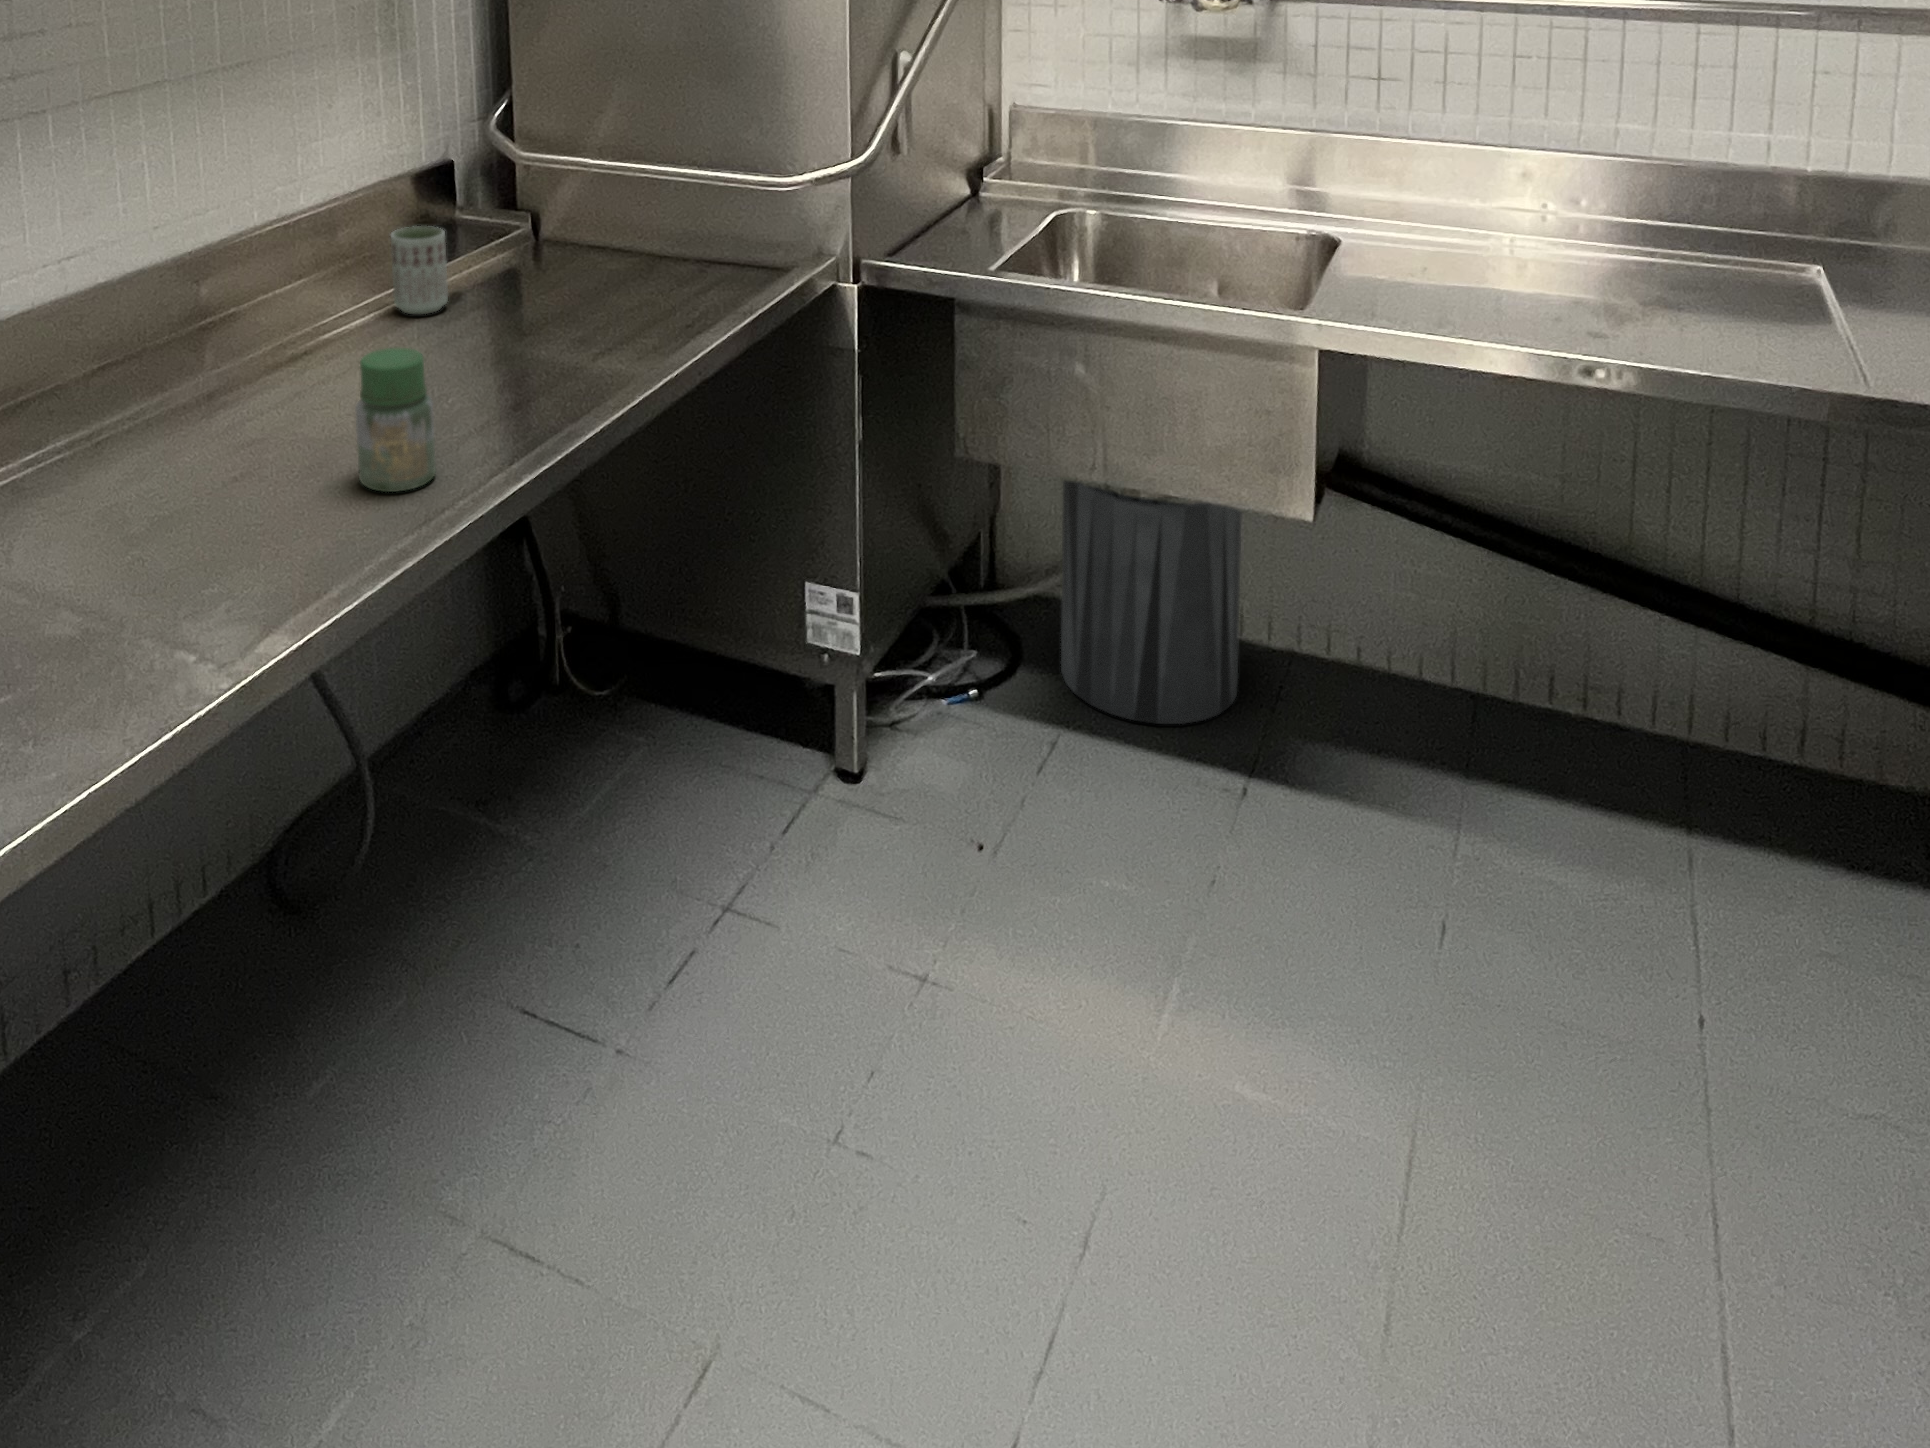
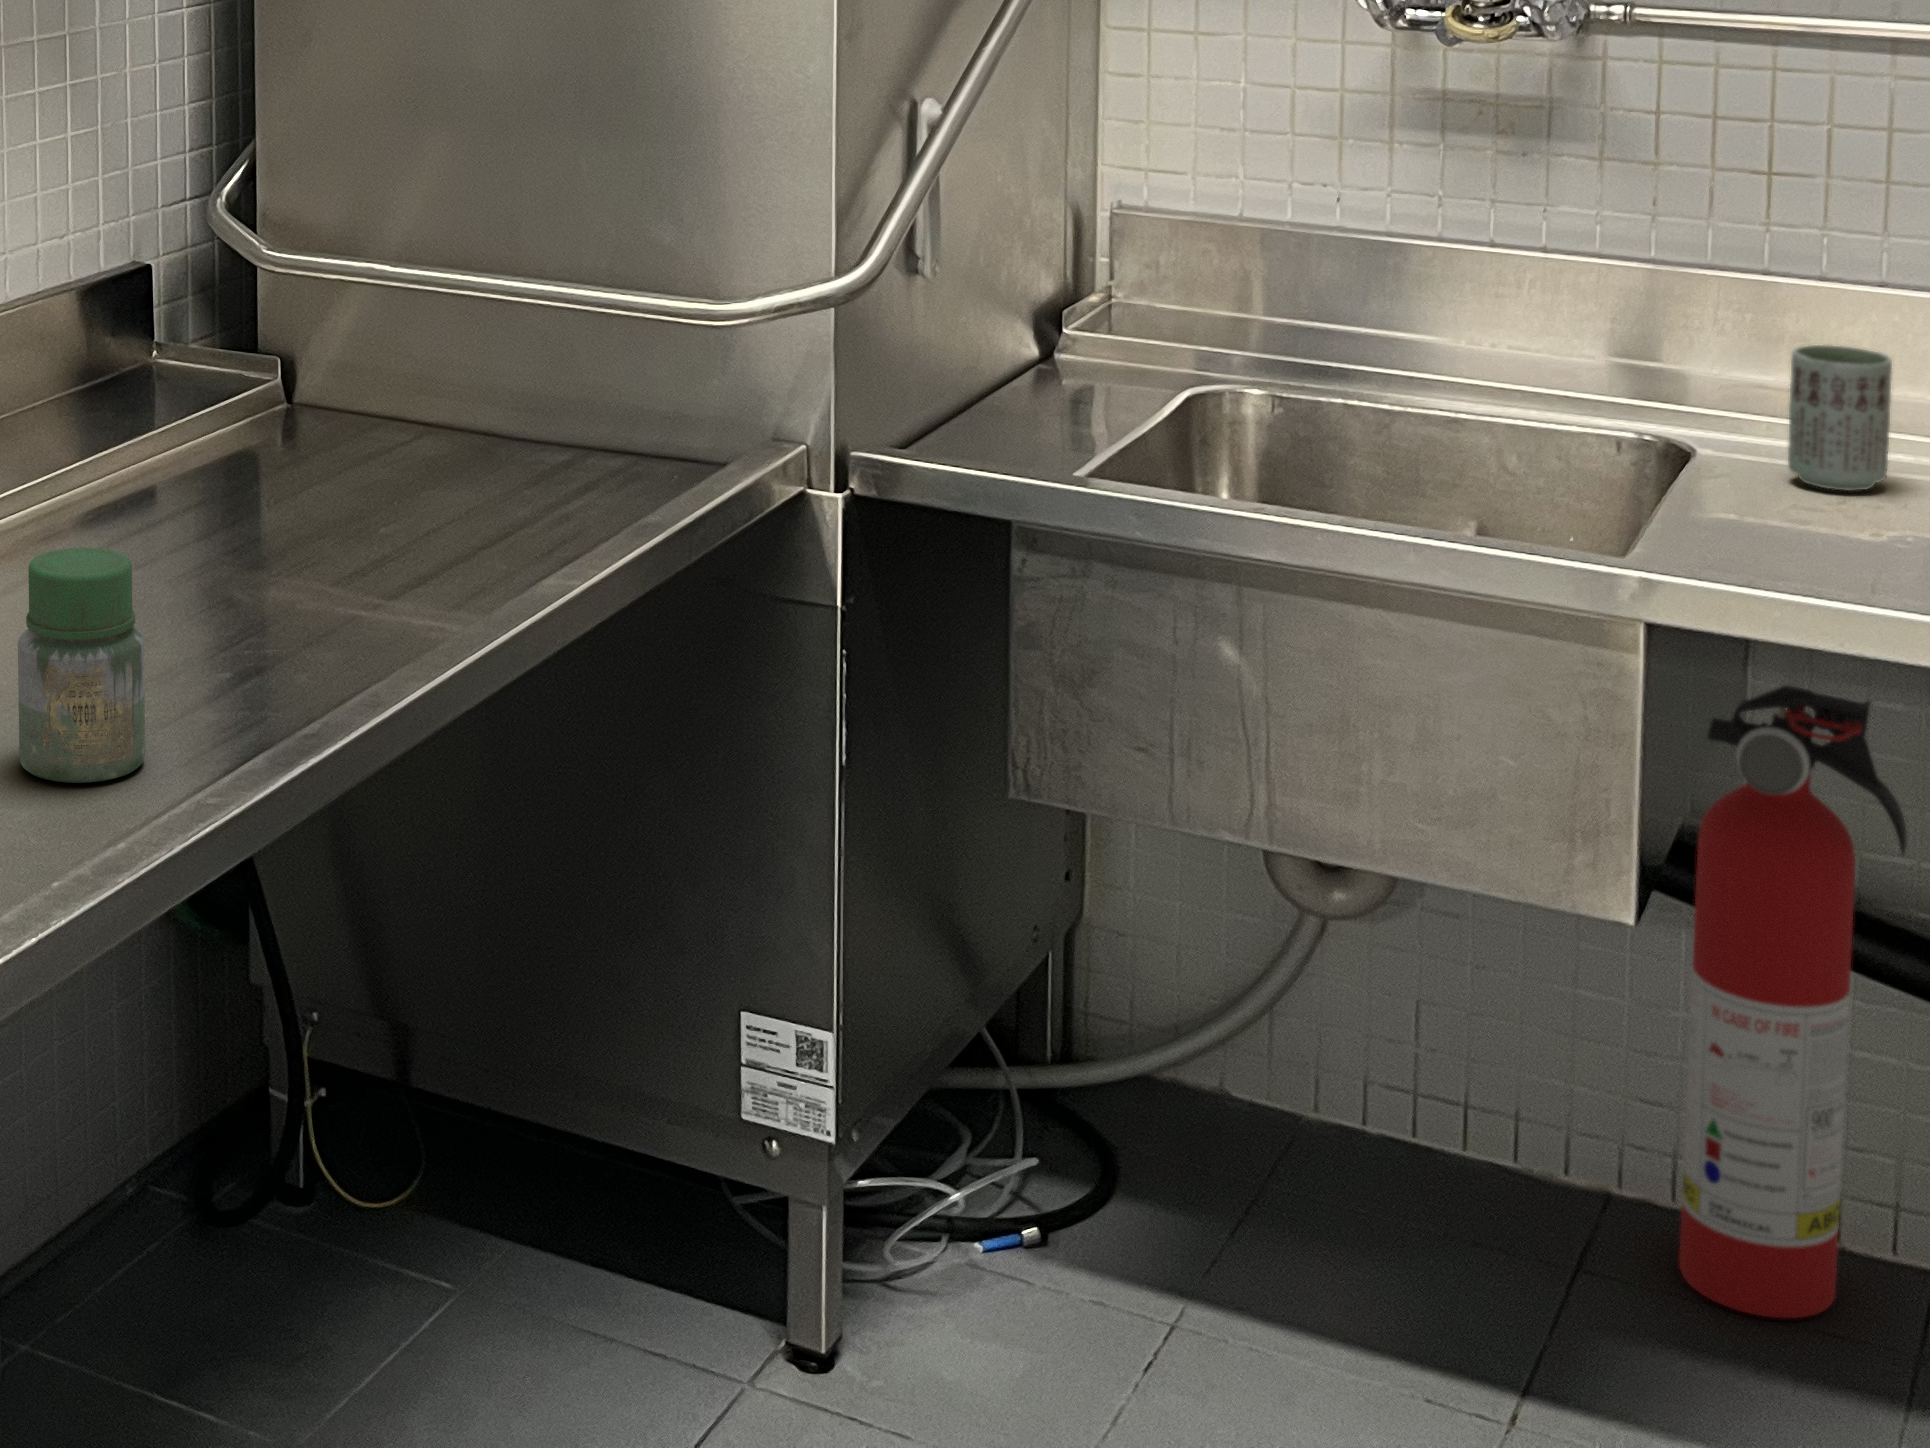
cup: present [391,226,448,314] -> present [1788,345,1892,491]
fire extinguisher: none [1333,371,1461,725] -> present [1679,685,1907,1318]
trash can: present [1061,480,1242,724] -> none [1189,794,1516,1300]

